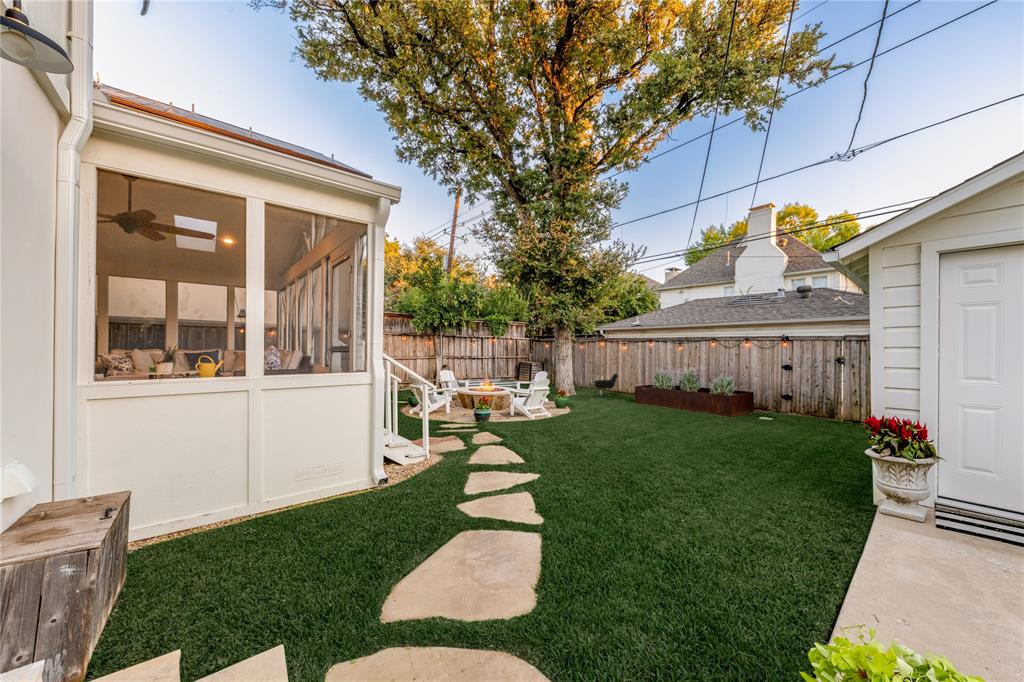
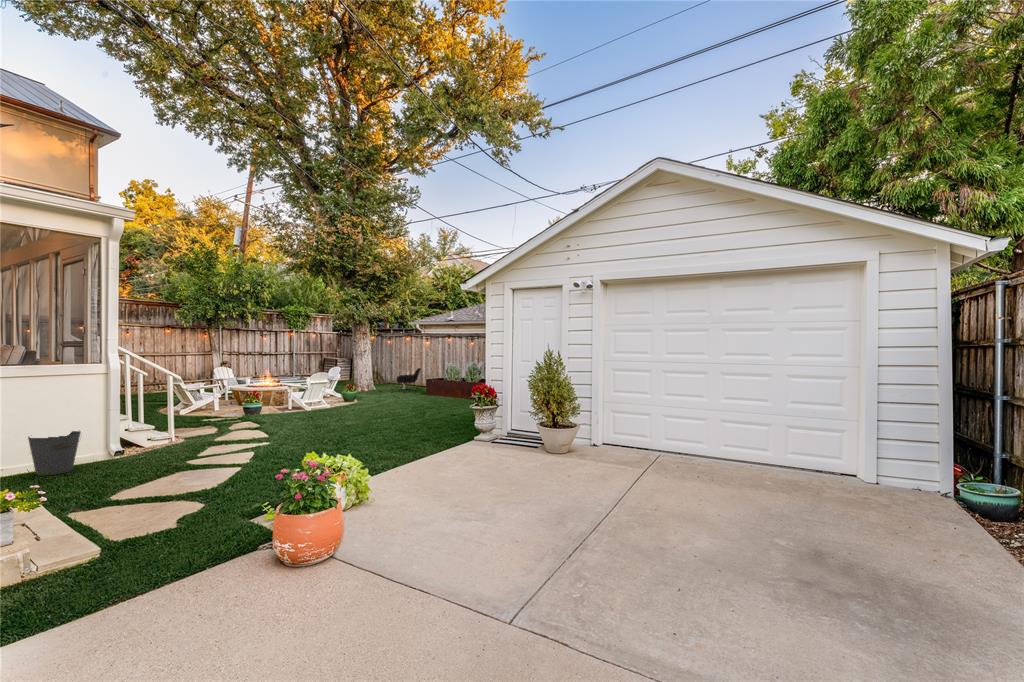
bucket: none [299,451,350,508] -> present [28,431,81,476]

